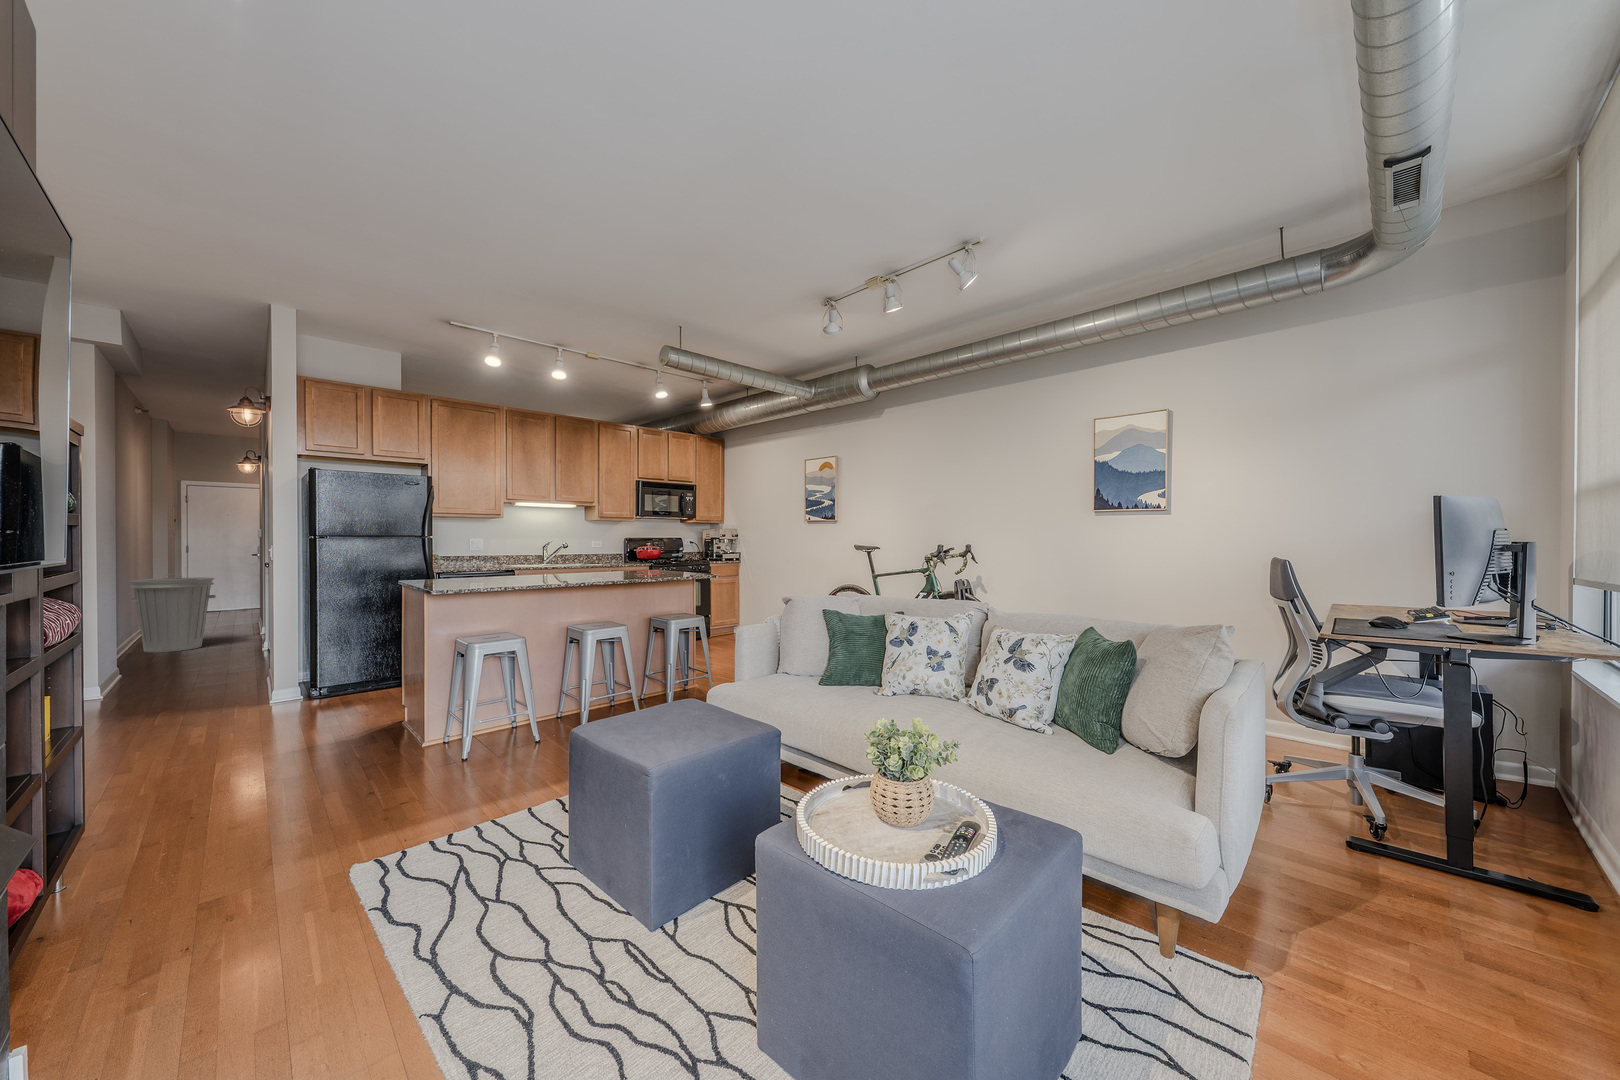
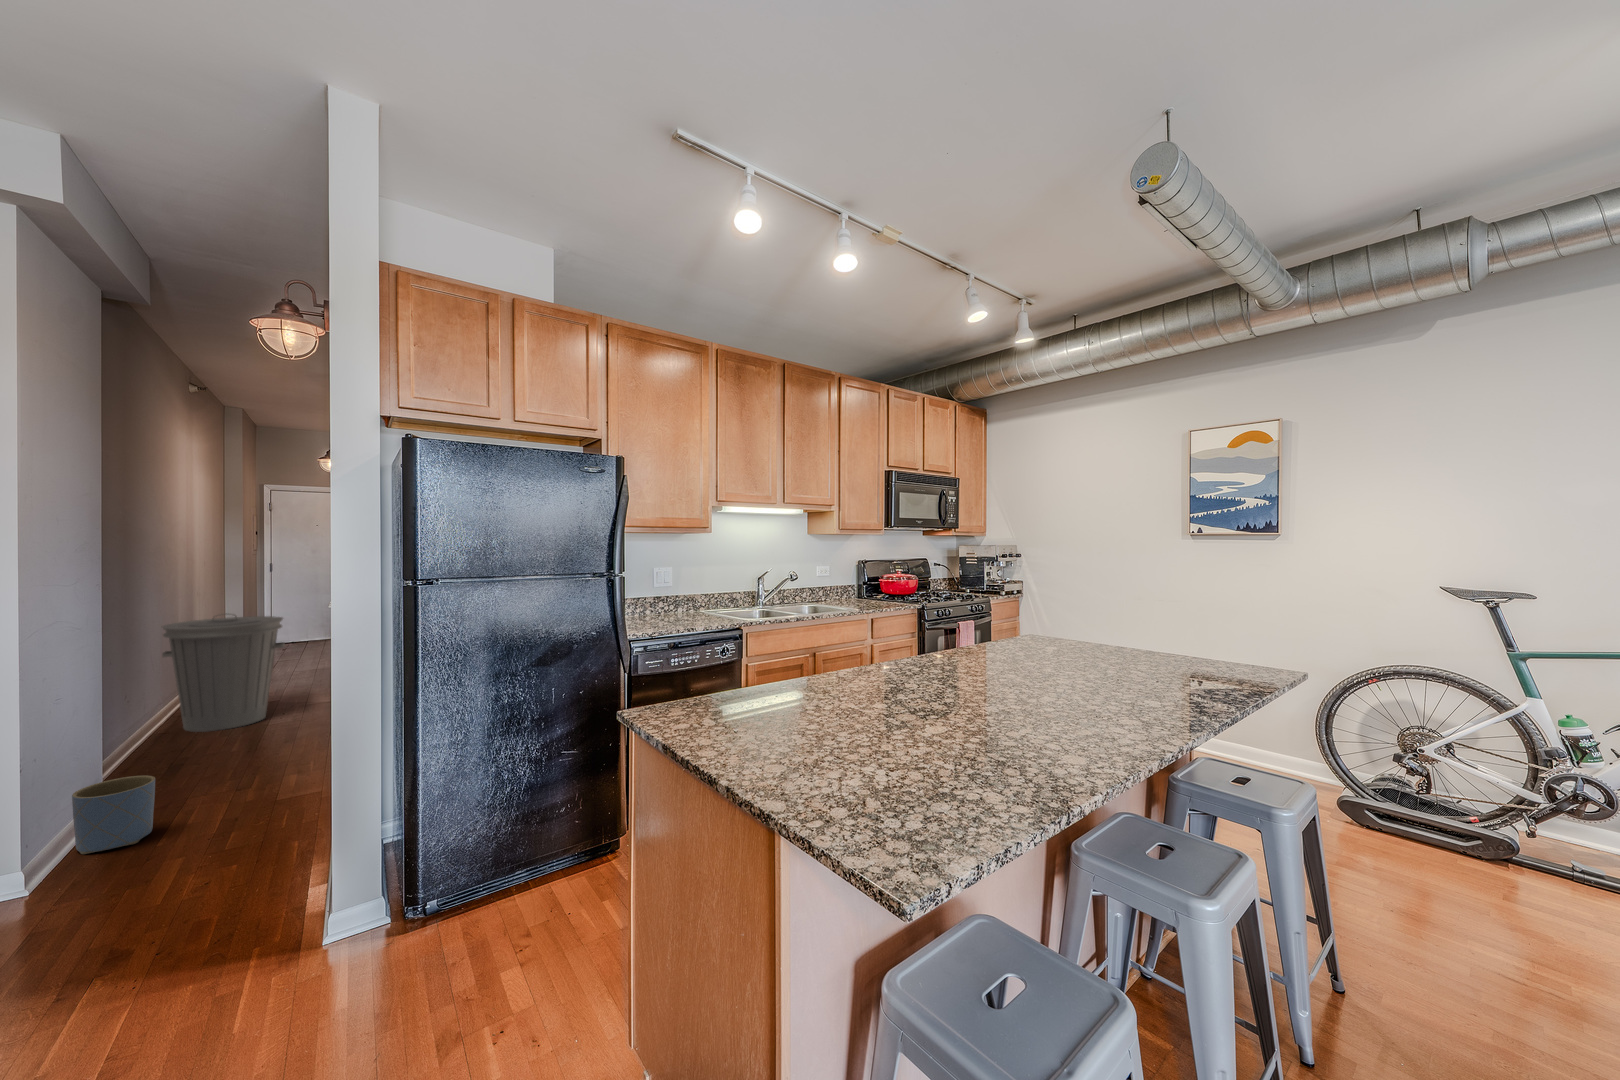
planter: none [114,651,158,688] -> present [72,775,155,854]

